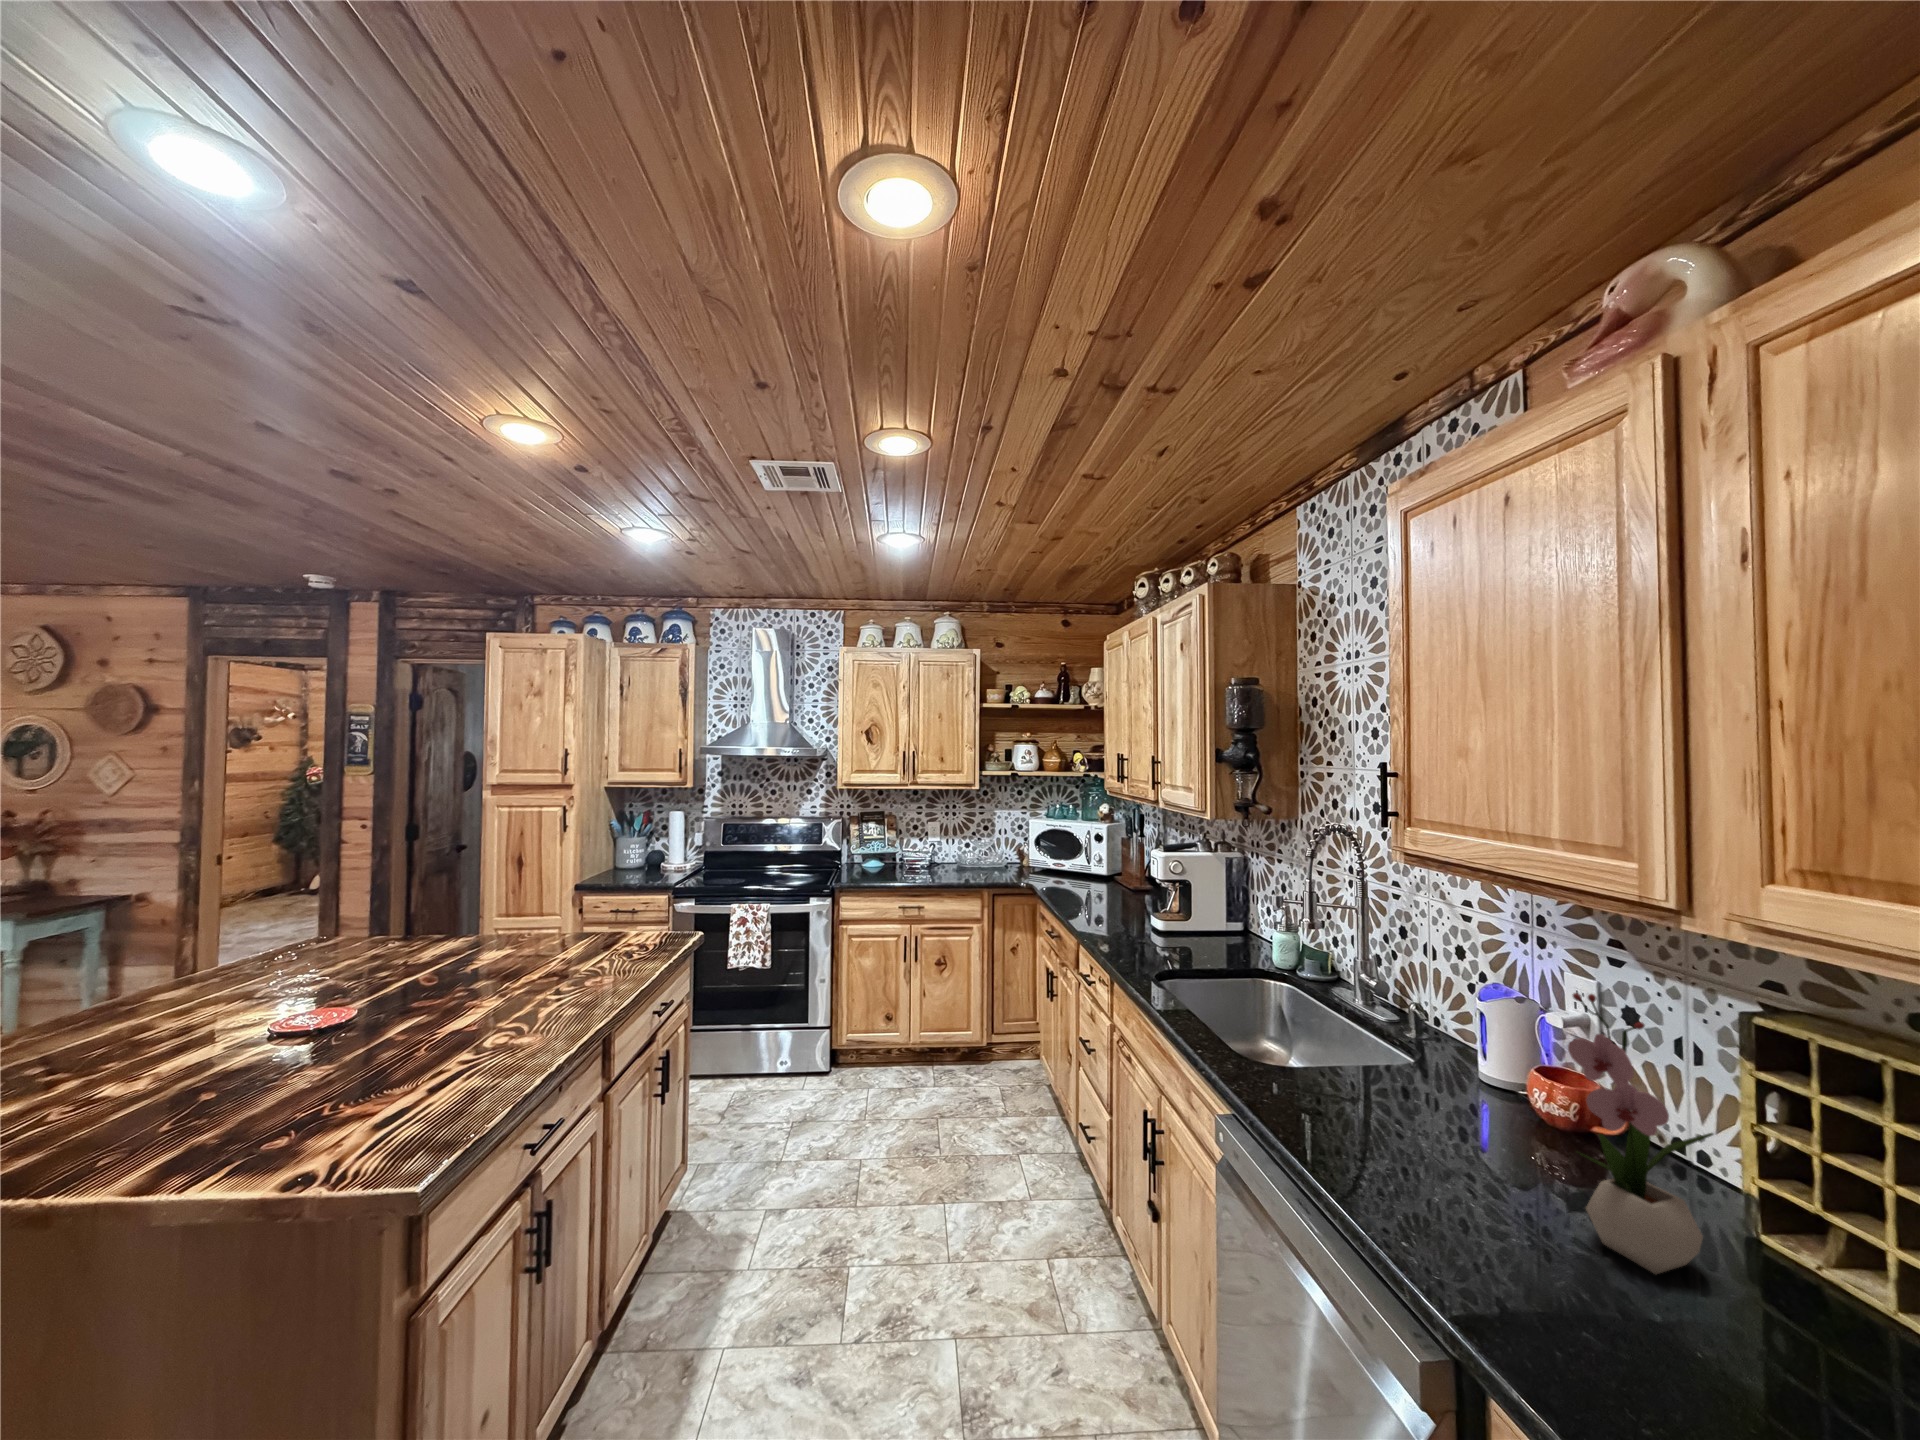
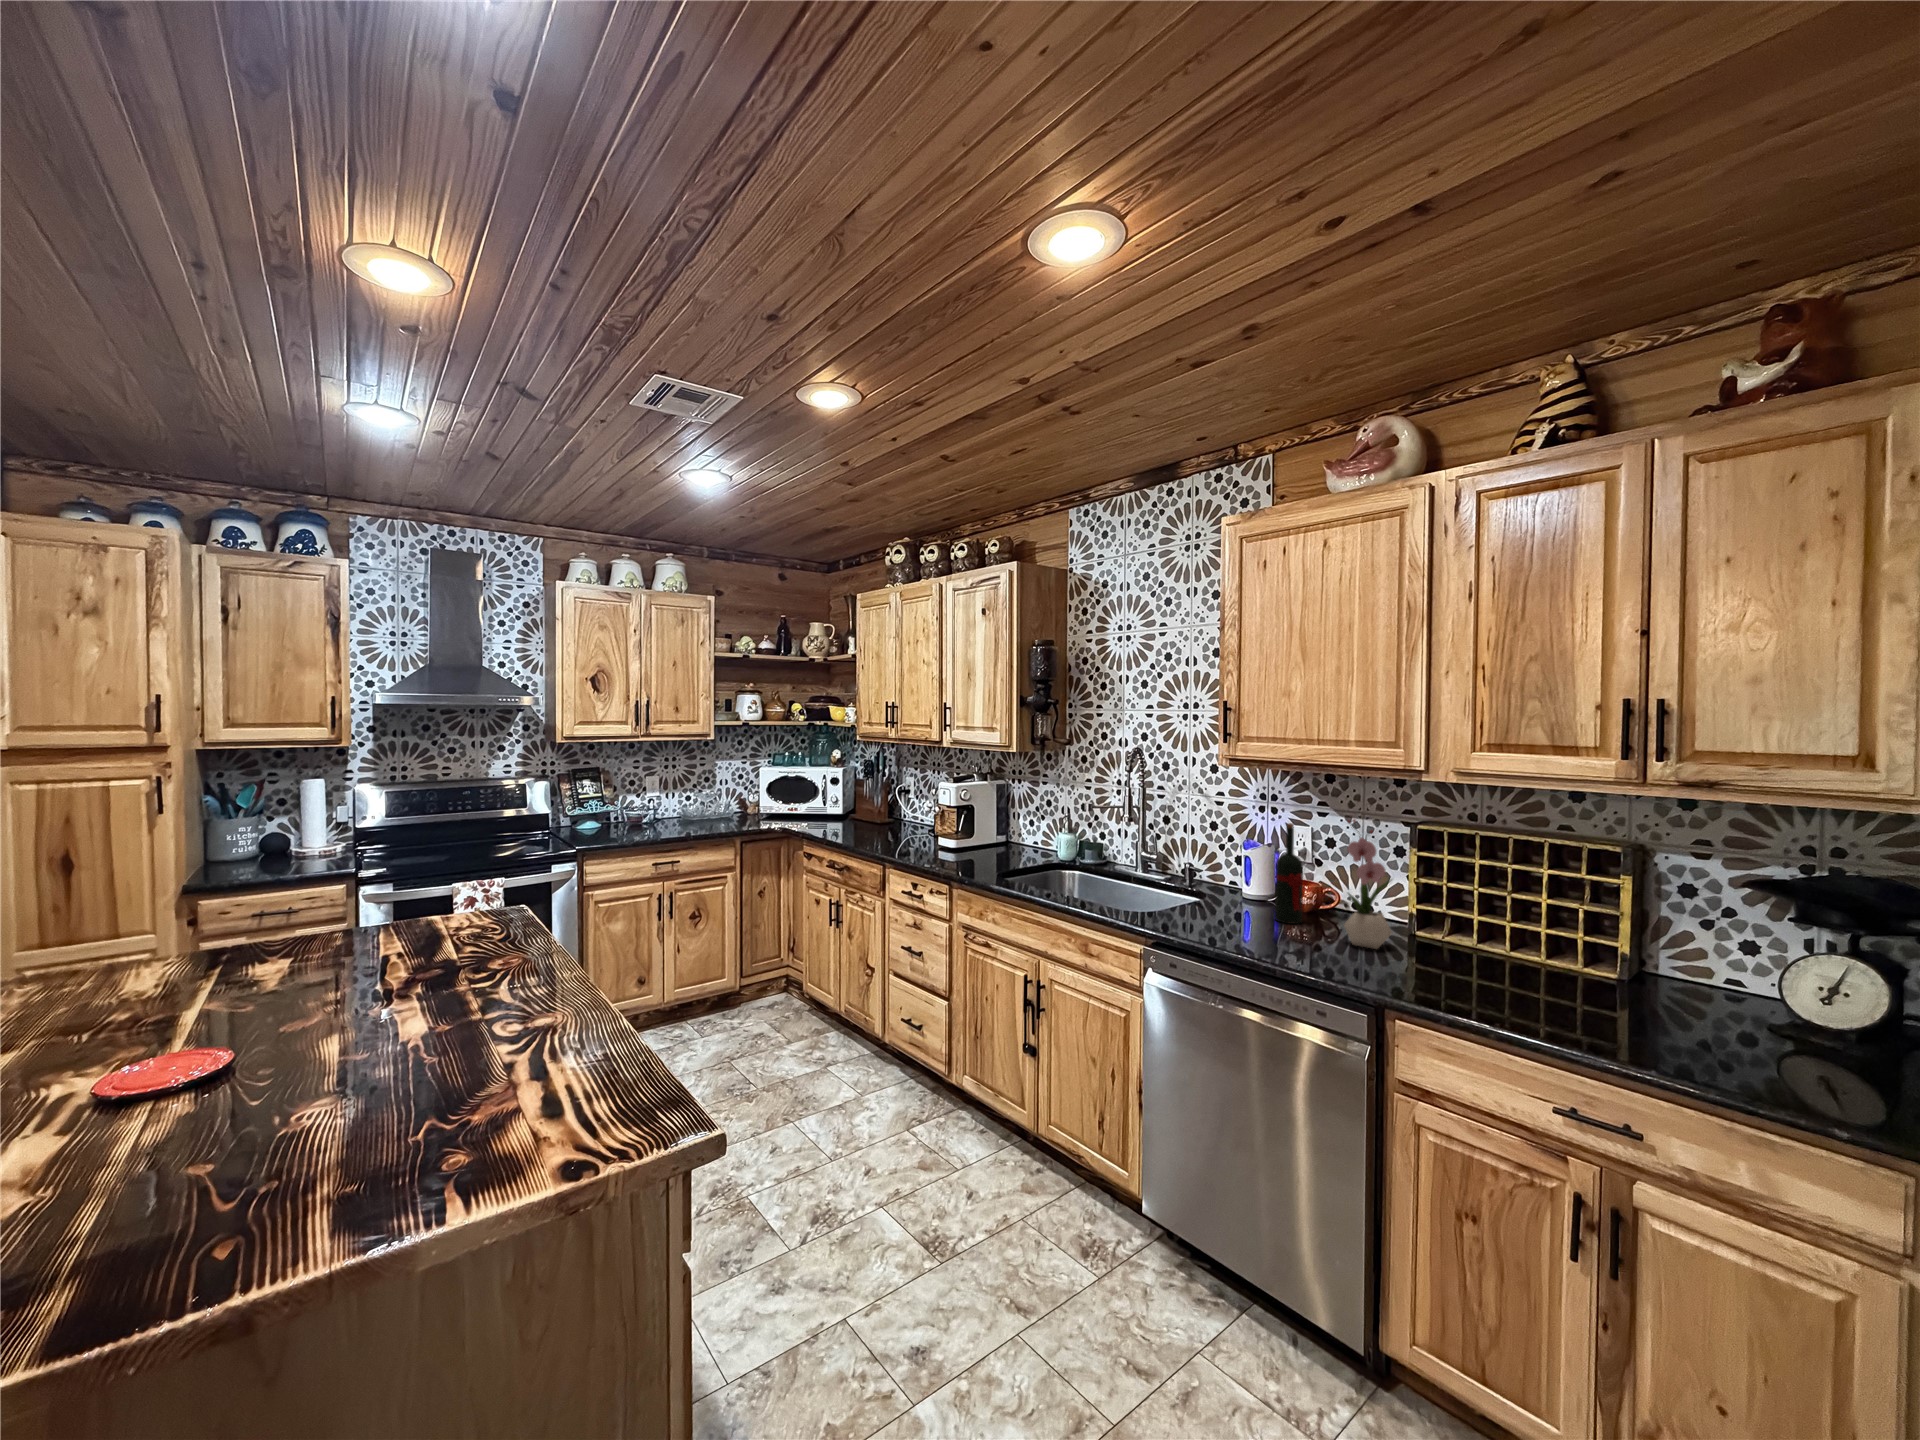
wine bottle: none [1497,974,1555,1161] -> present [1275,823,1303,924]

